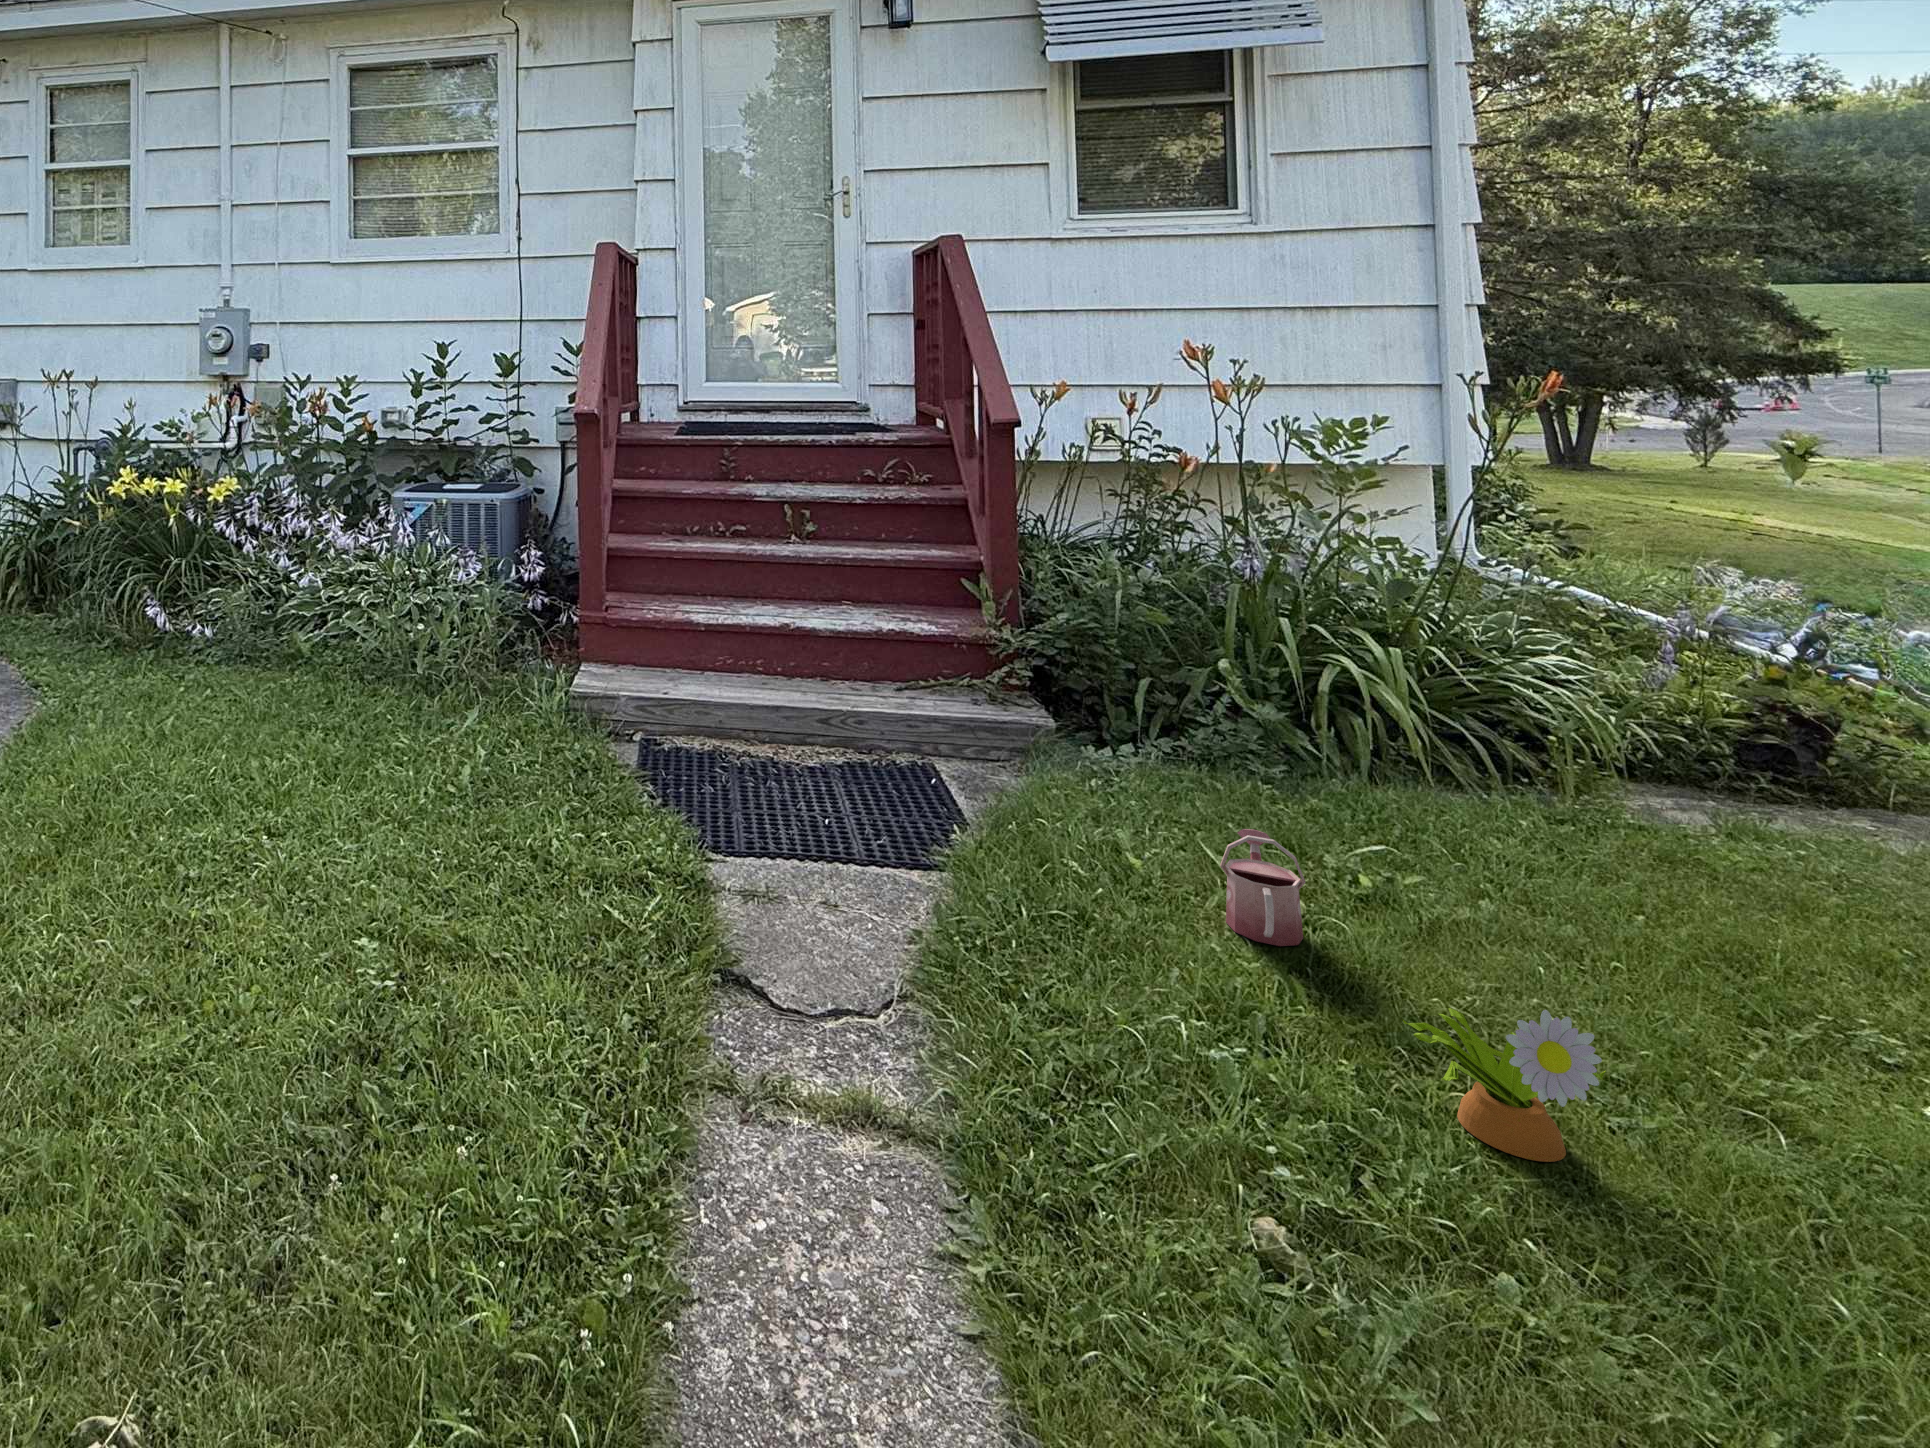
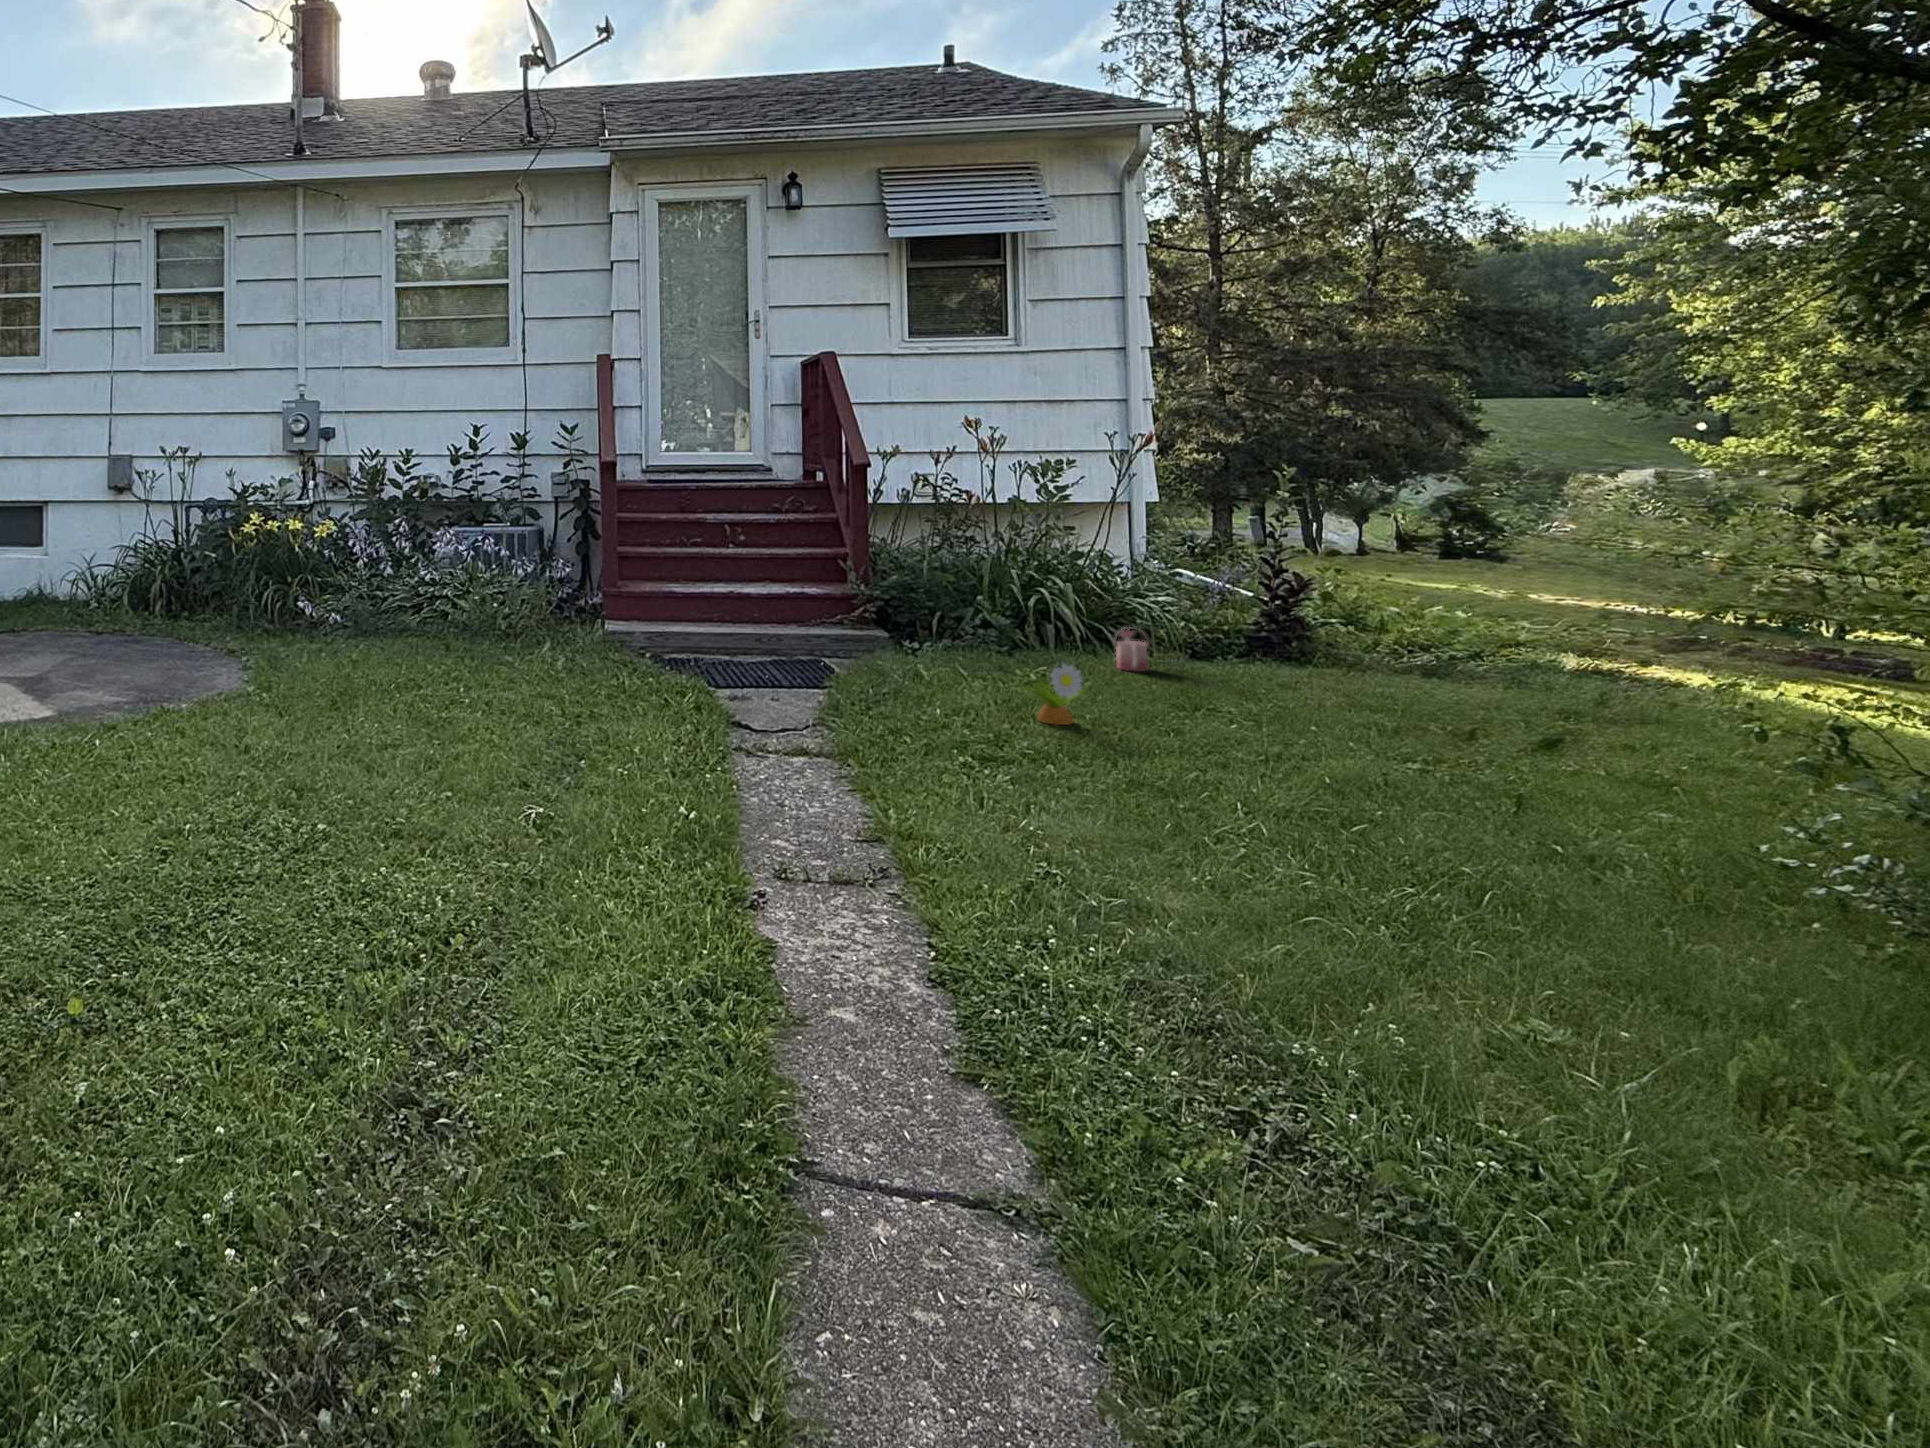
watering can: present [1220,829,1305,946] -> present [1115,630,1150,671]

